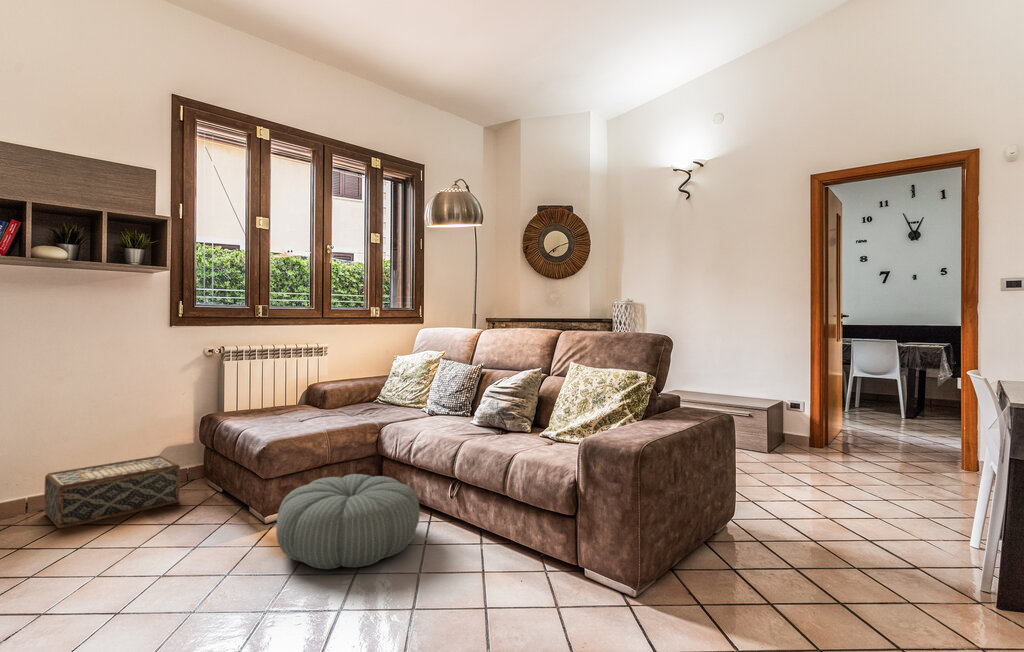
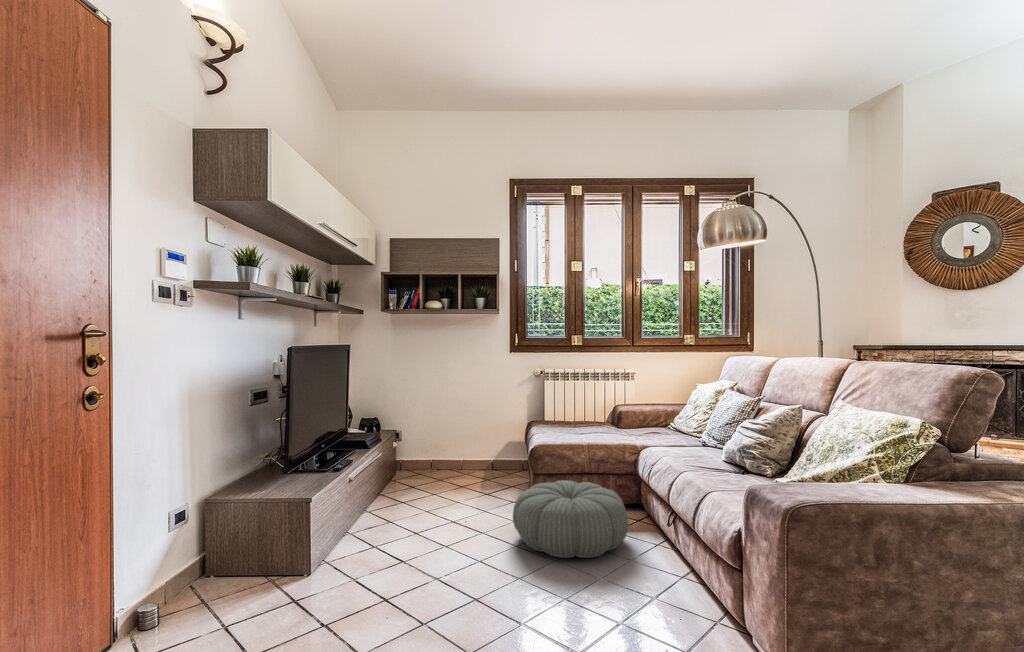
woven basket: present [44,456,180,528] -> none [447,446,513,481]

